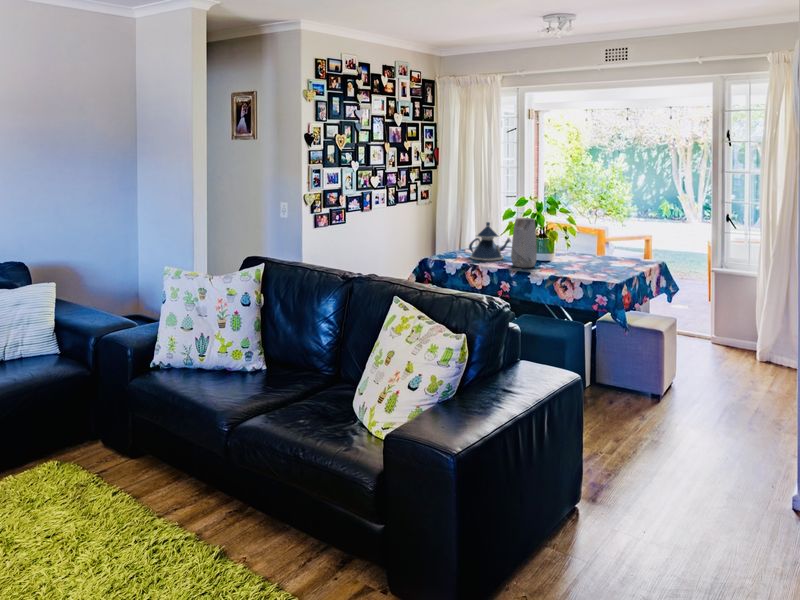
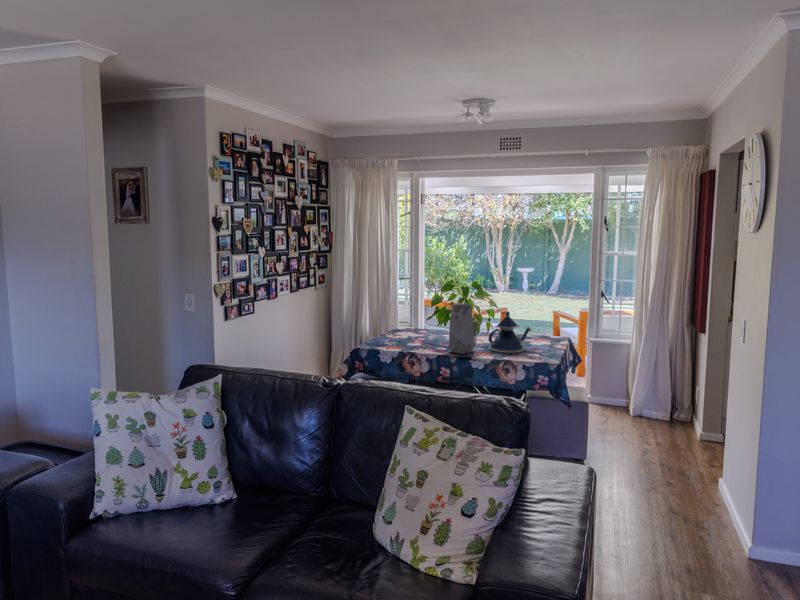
teapot: present [469,222,511,261] -> present [488,311,531,353]

